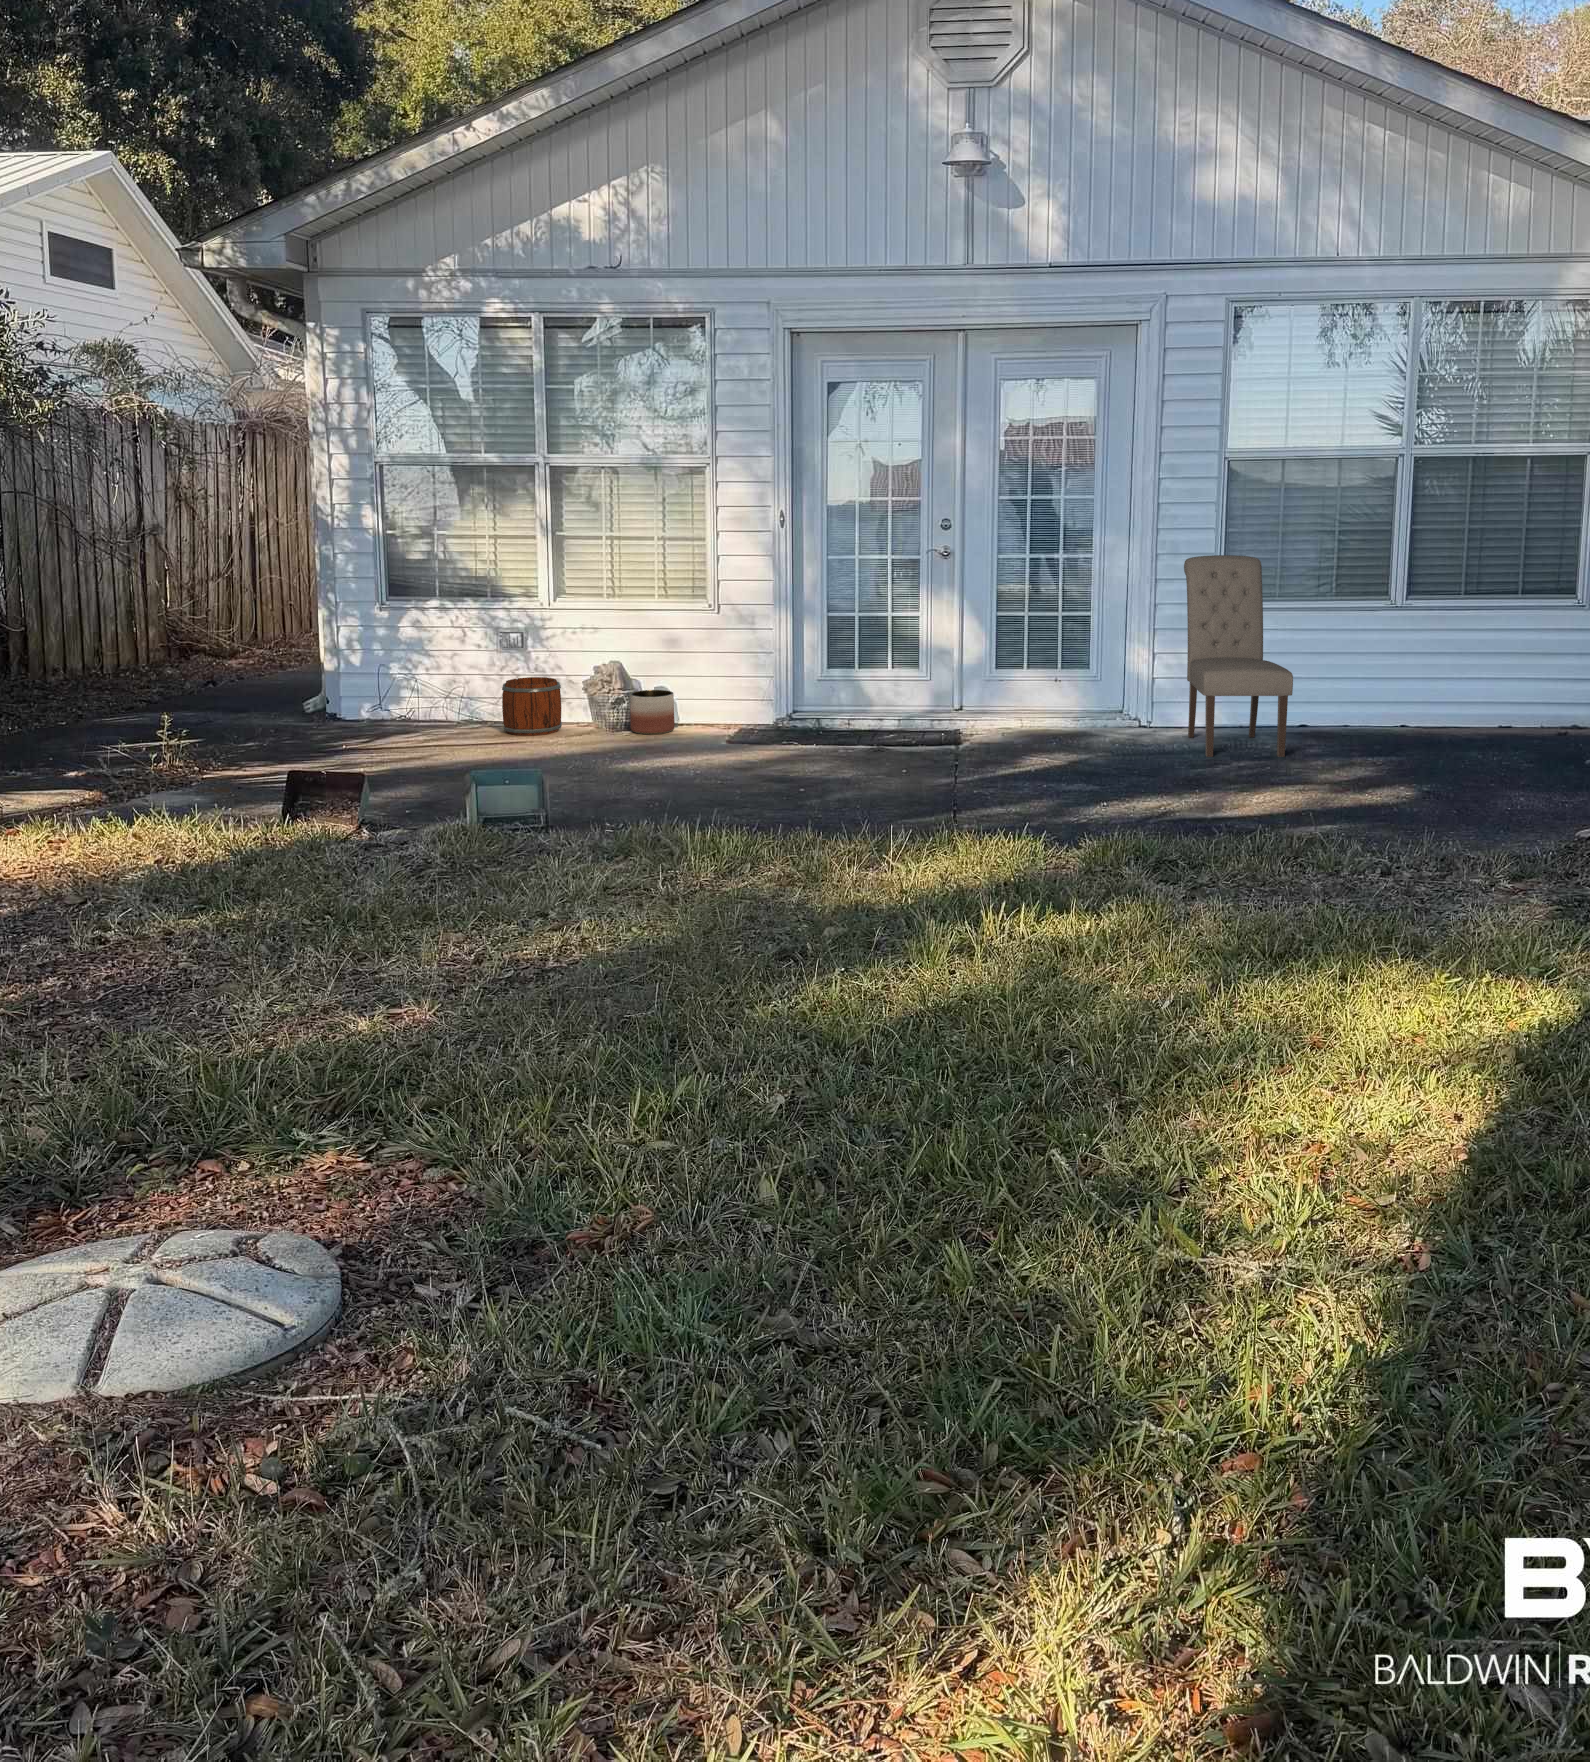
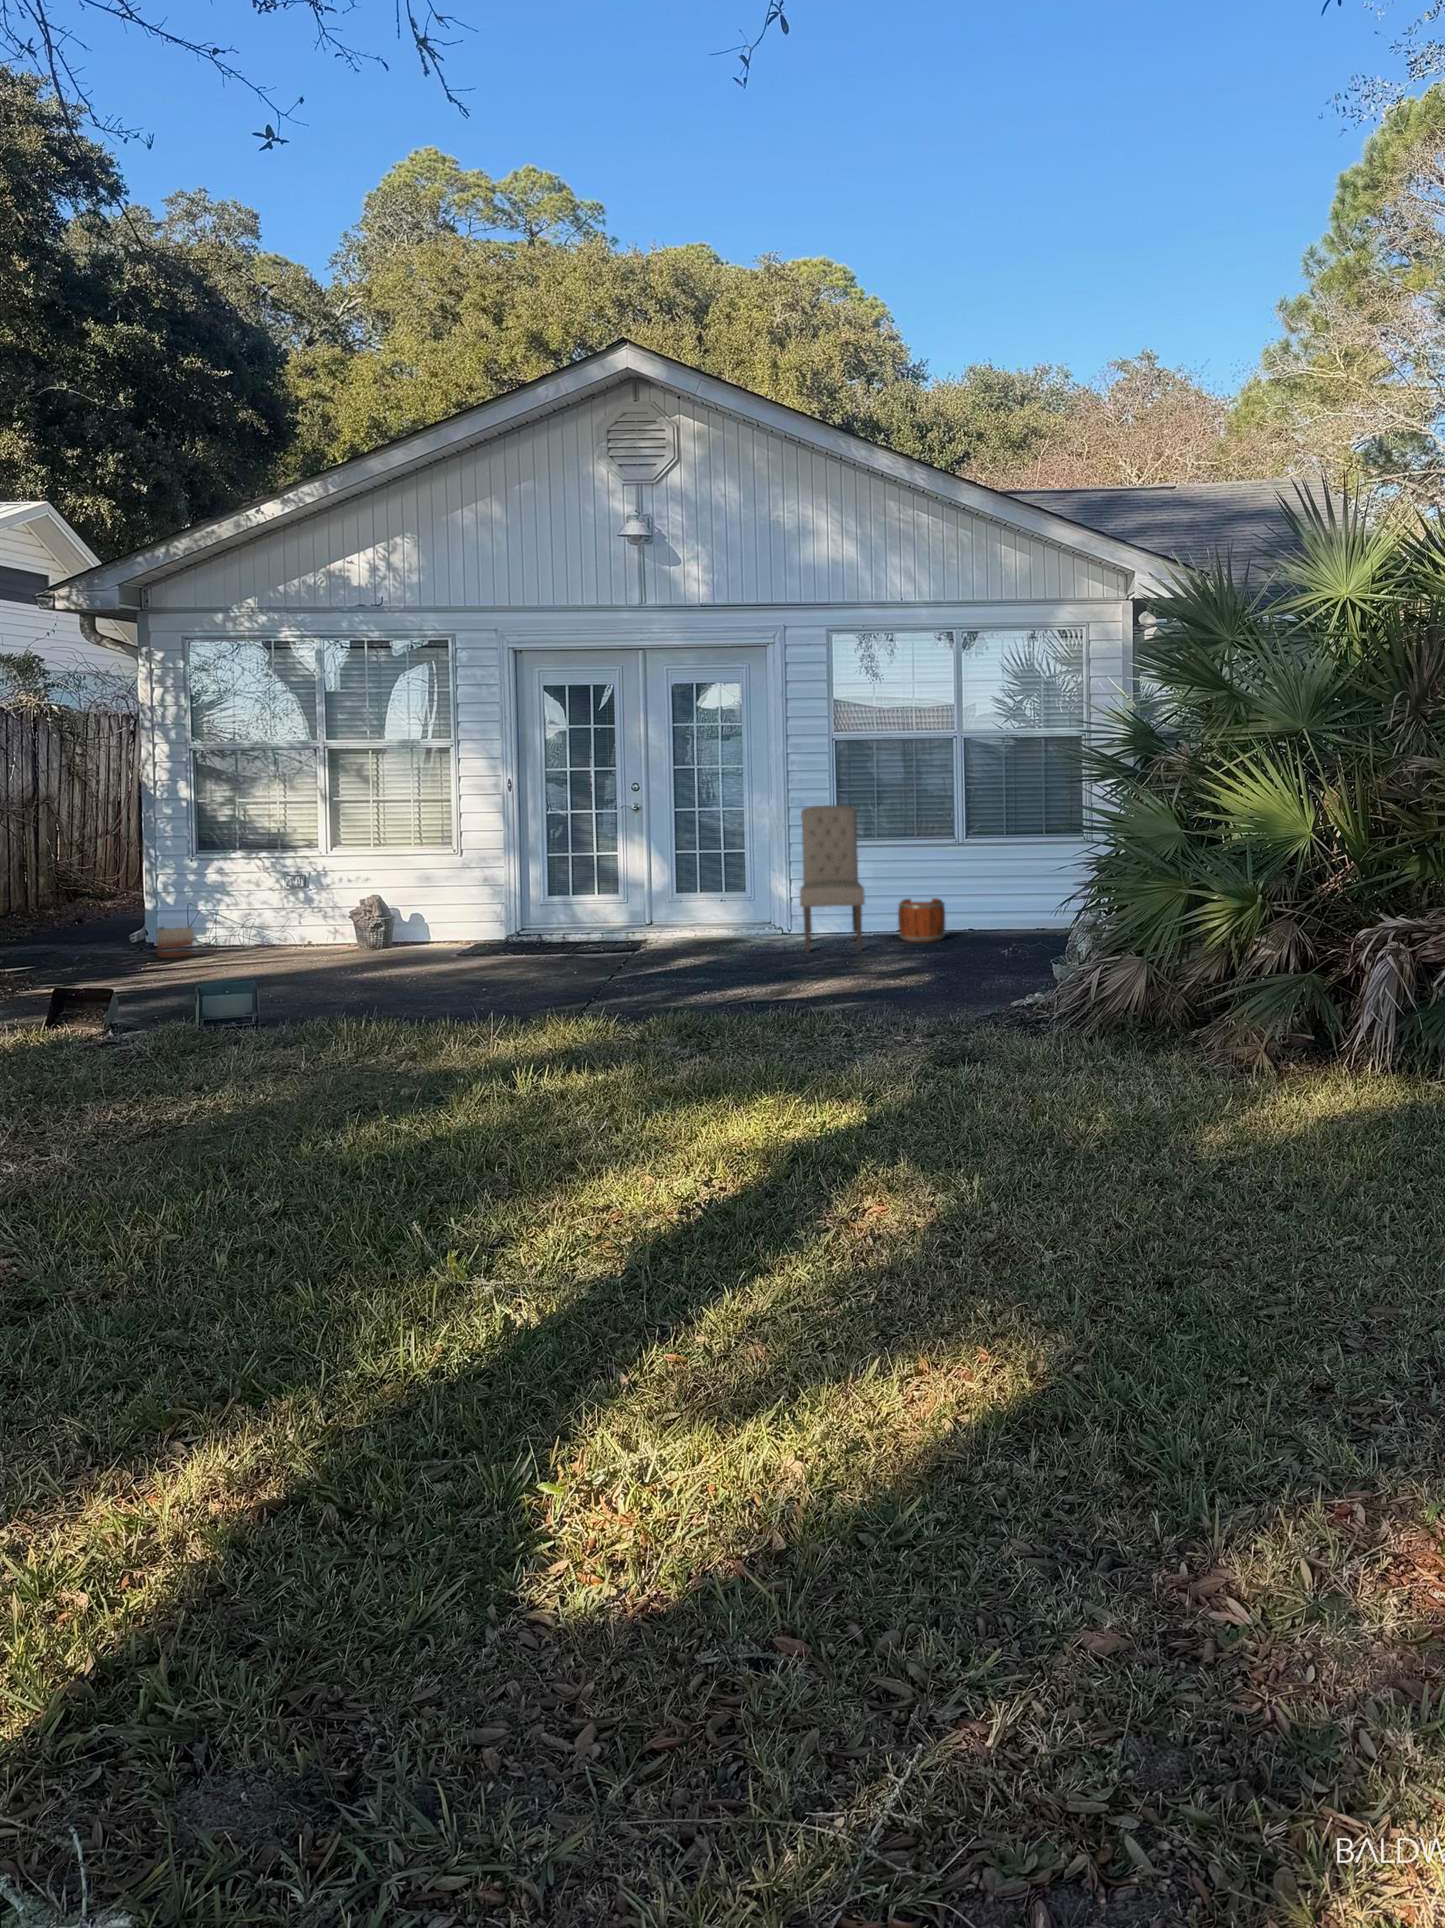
bucket: present [502,677,562,736] -> present [898,898,945,942]
planter: present [630,690,675,734] -> present [156,926,195,958]

